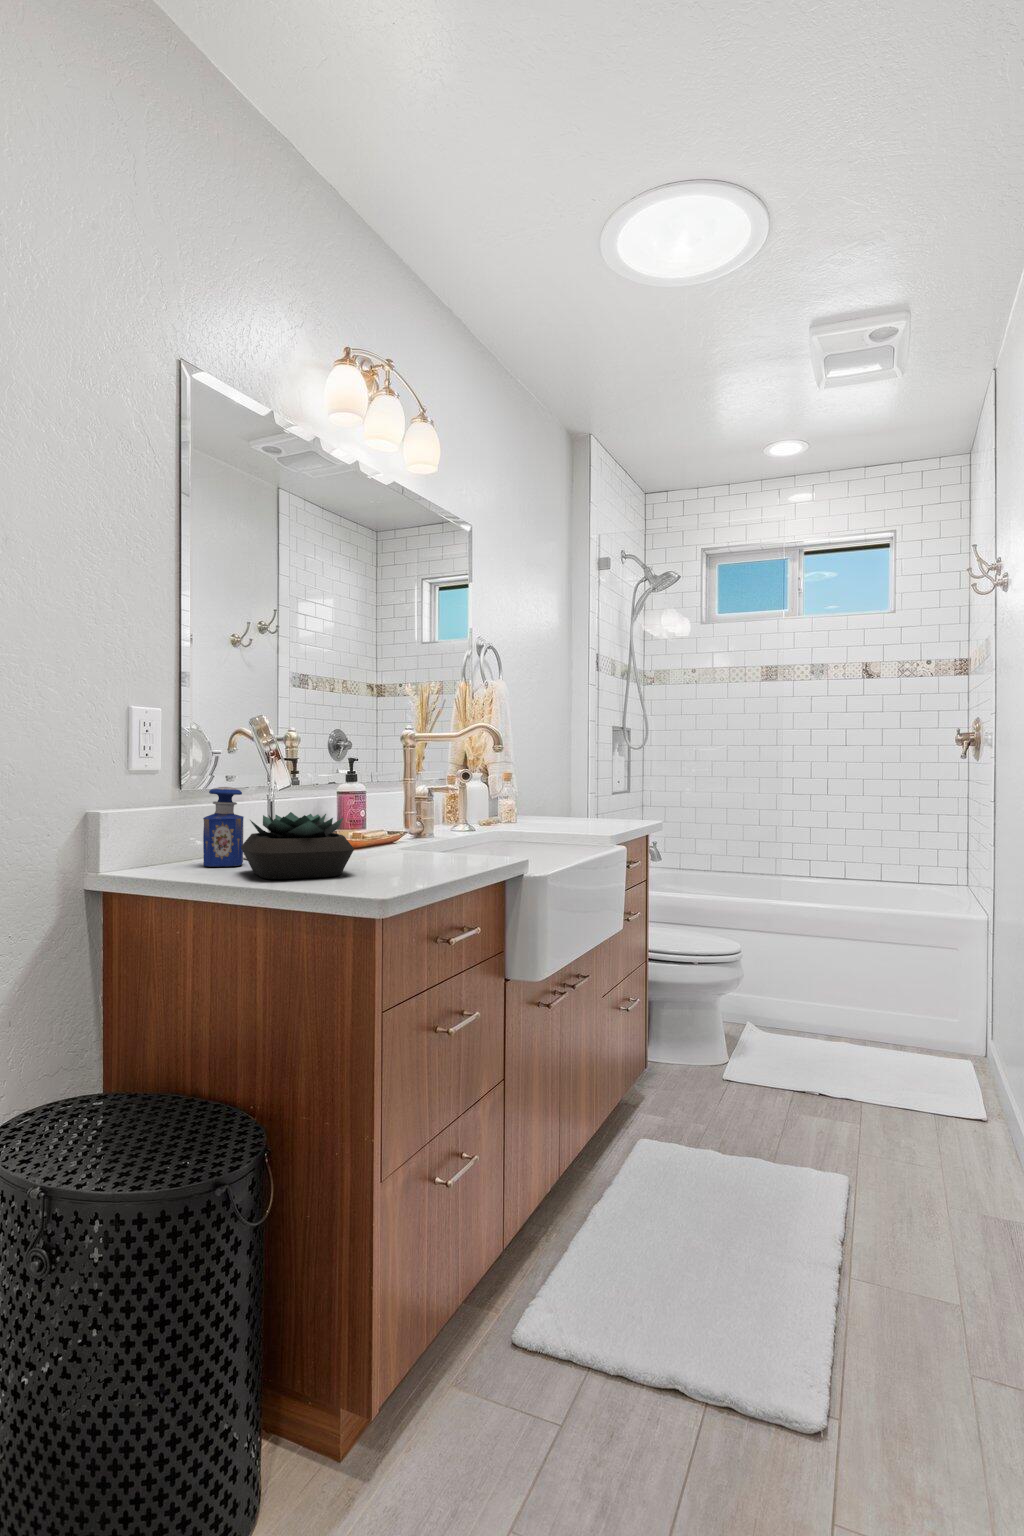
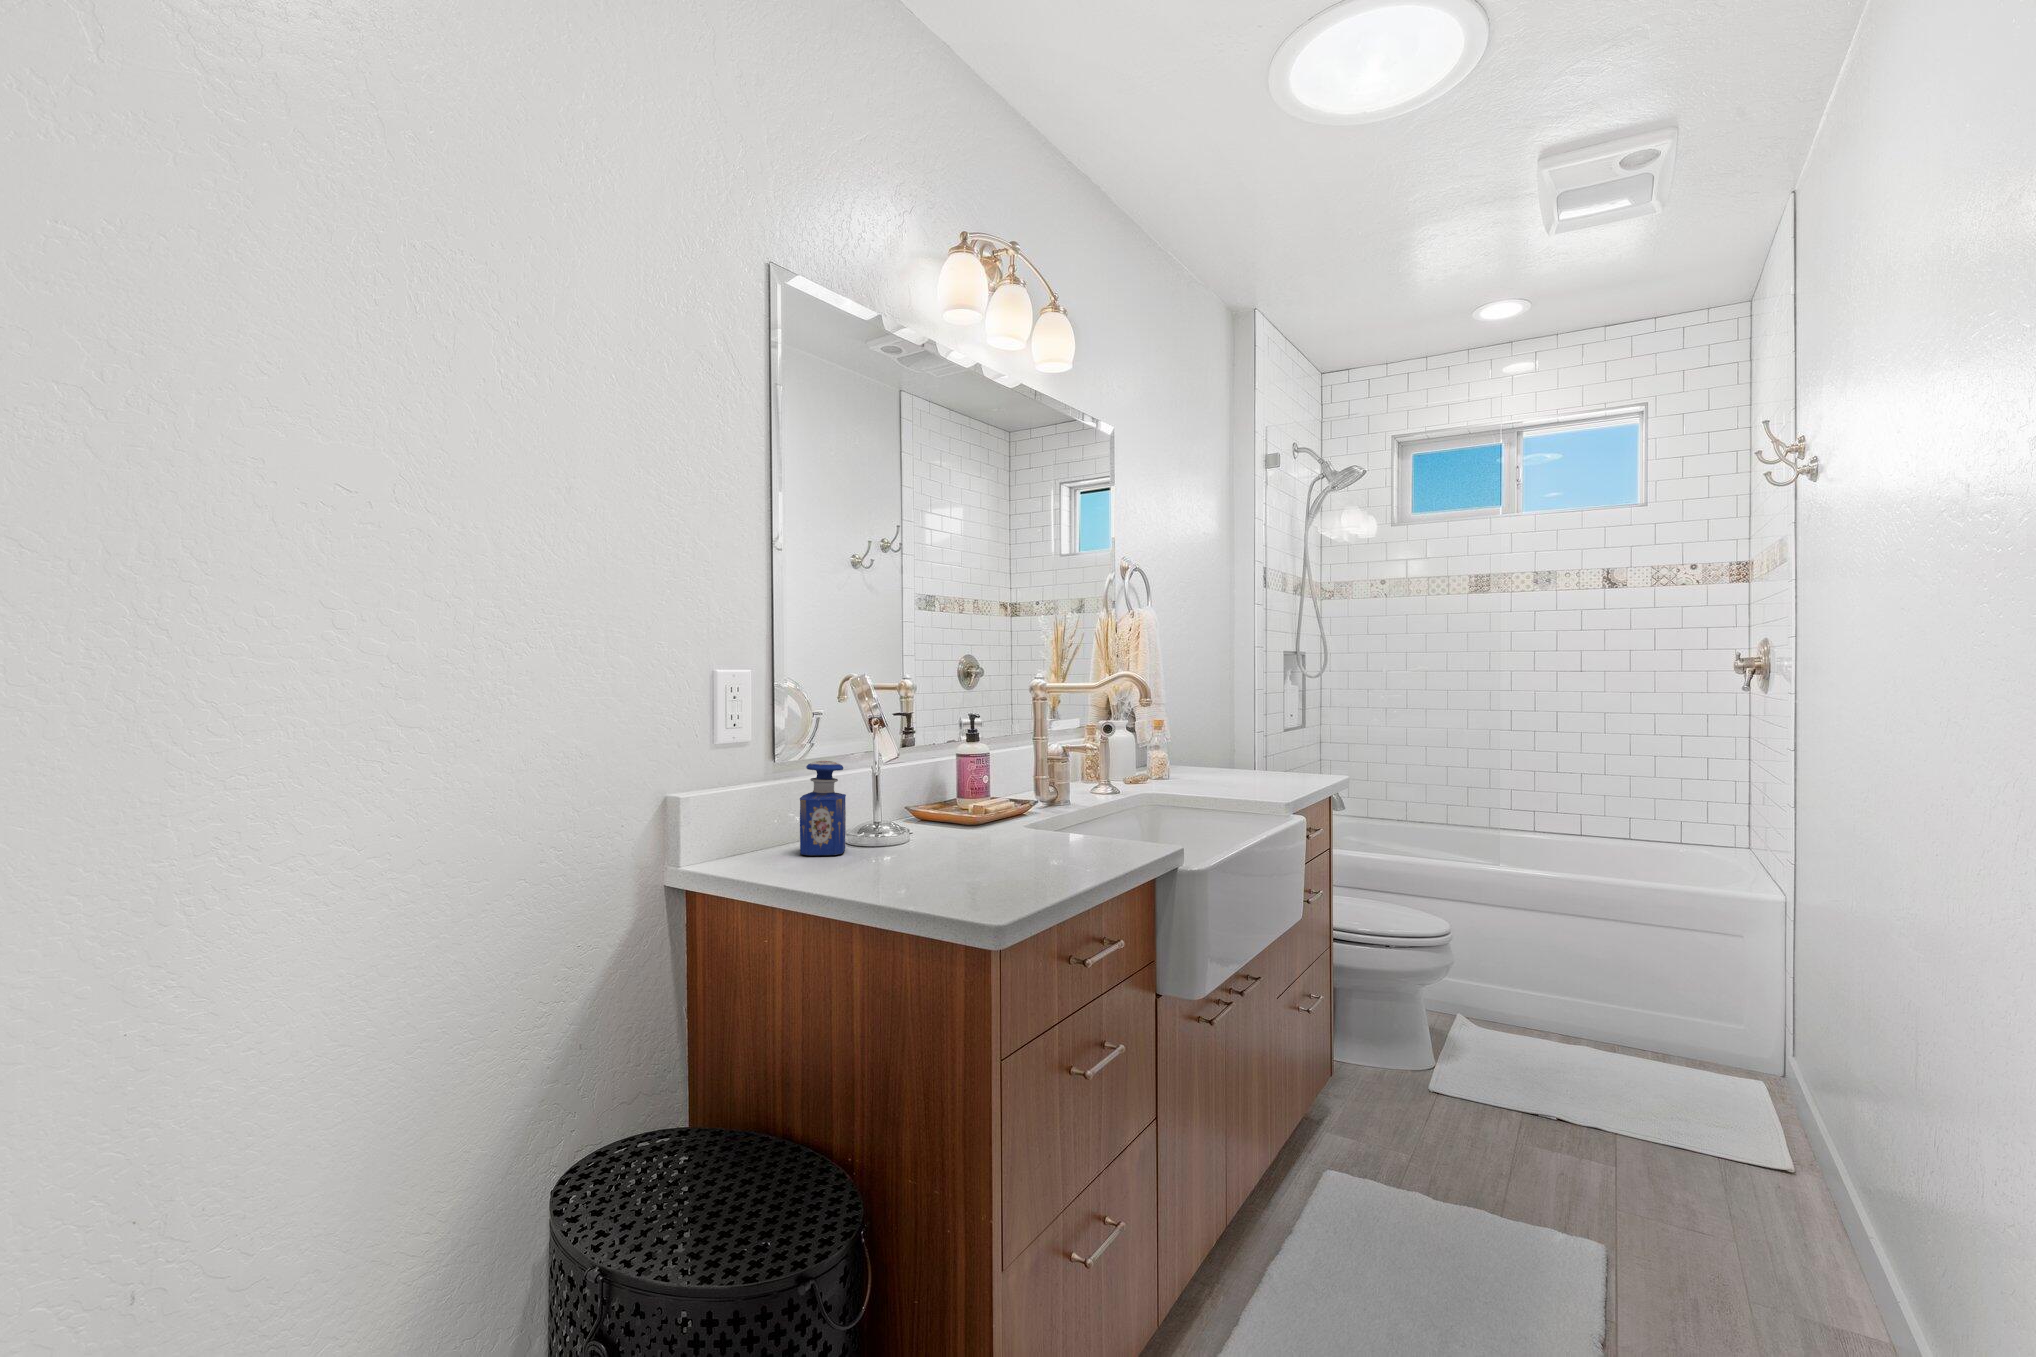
succulent plant: present [241,812,354,879] -> none [840,794,972,880]

